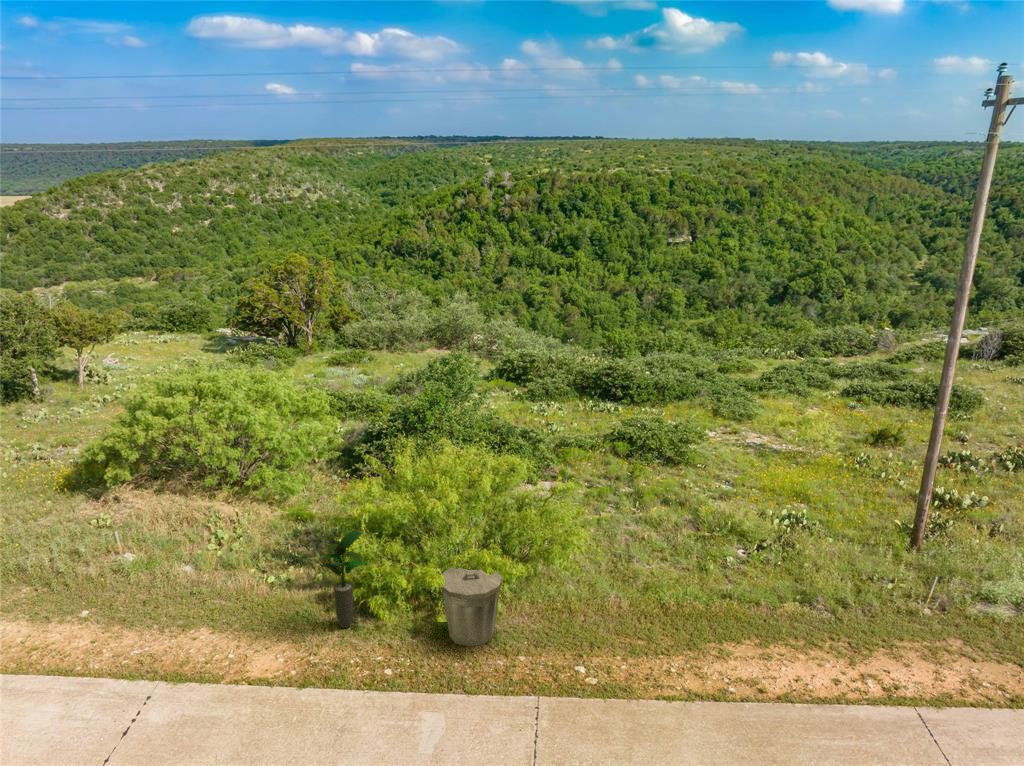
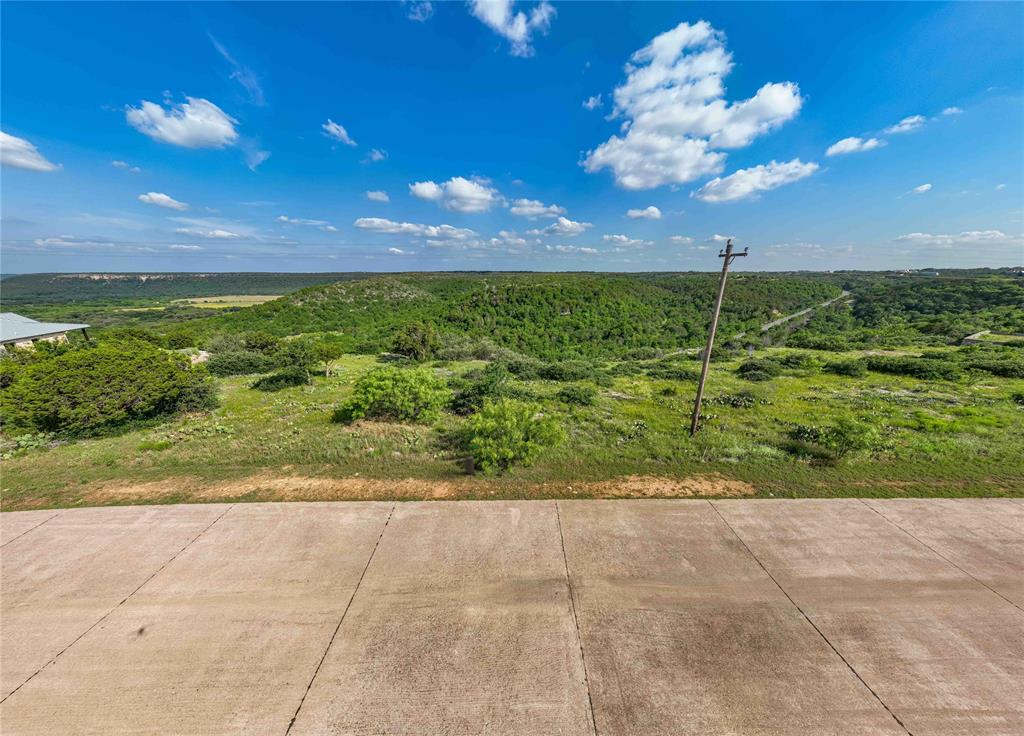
trash can: present [440,567,503,646] -> none [510,447,536,480]

